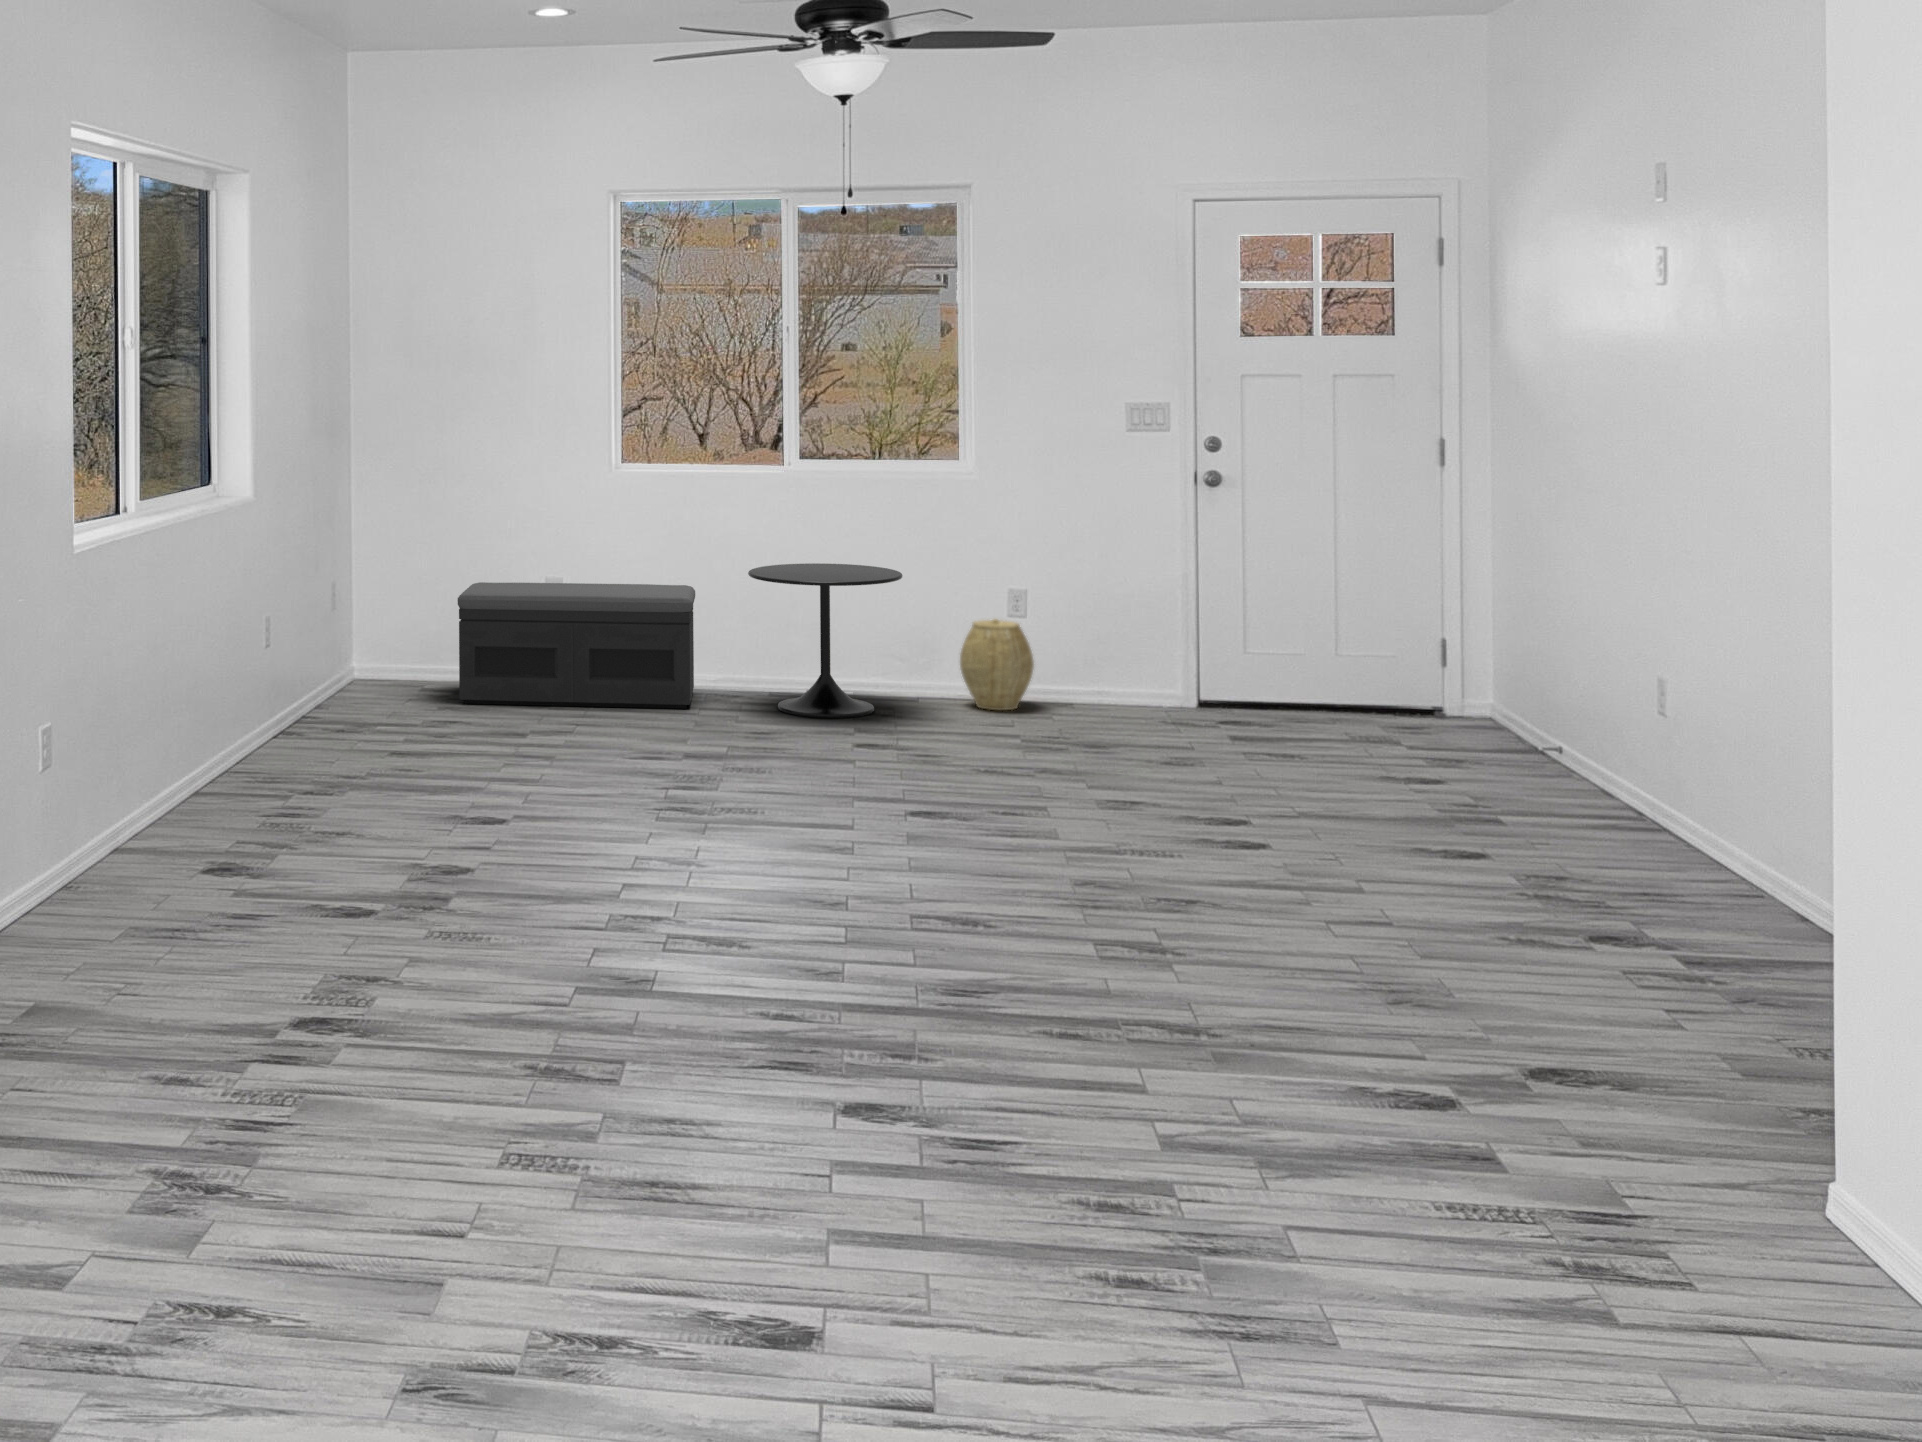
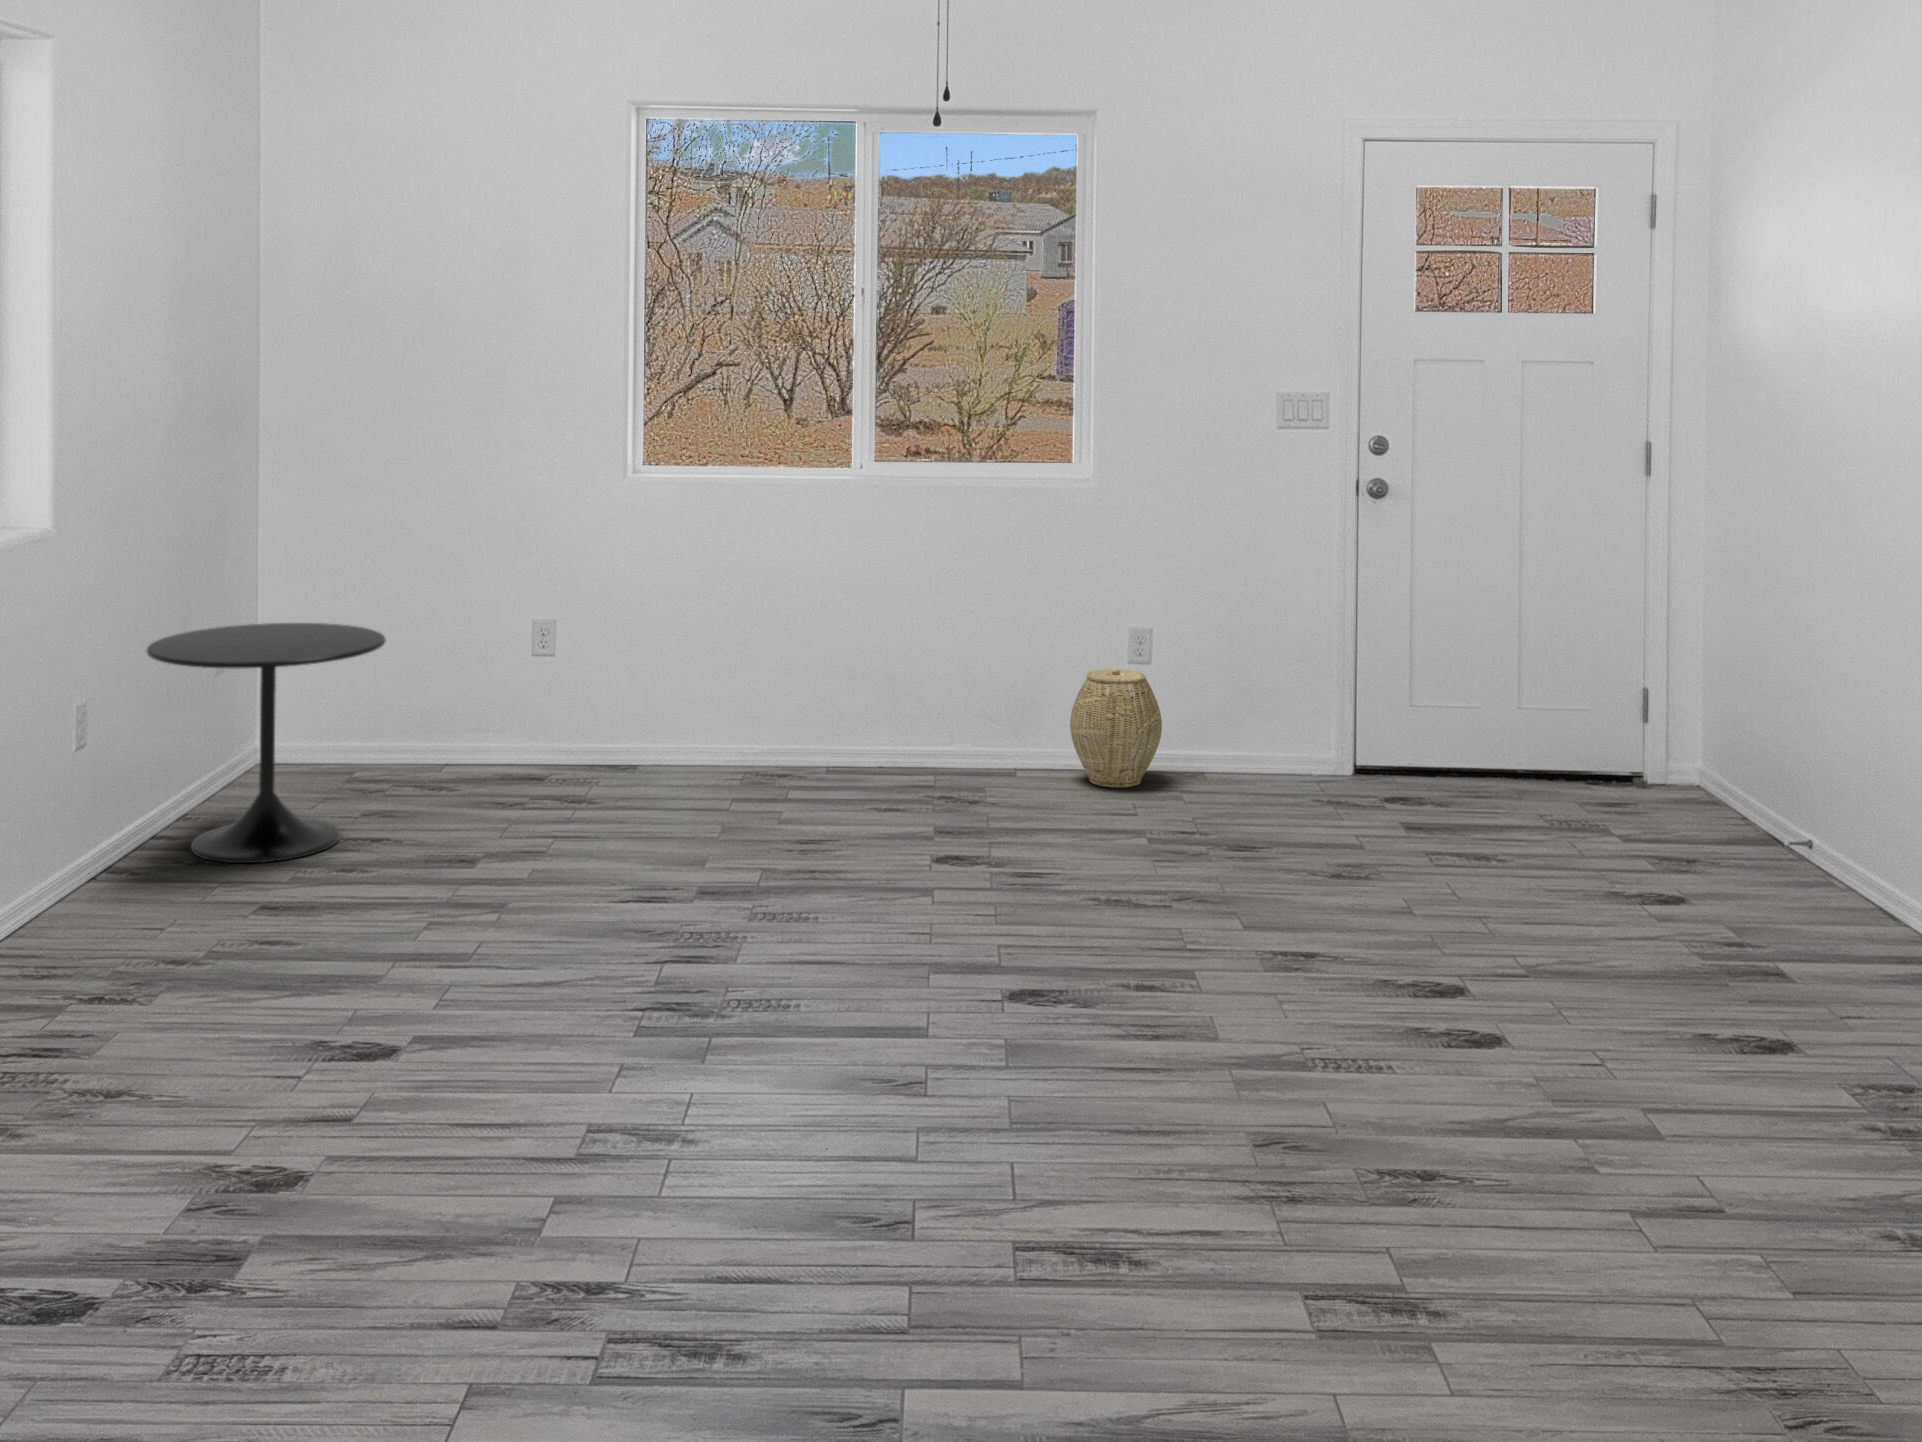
side table: present [748,563,902,718] -> present [147,623,386,863]
storage bench: present [458,582,695,709] -> none [403,625,734,797]

